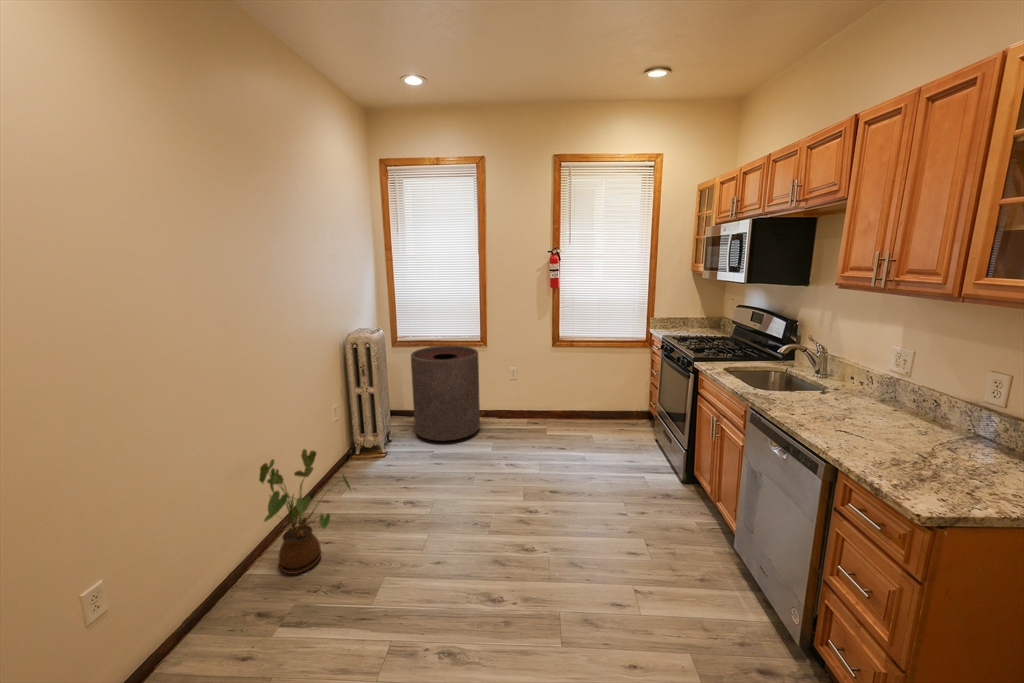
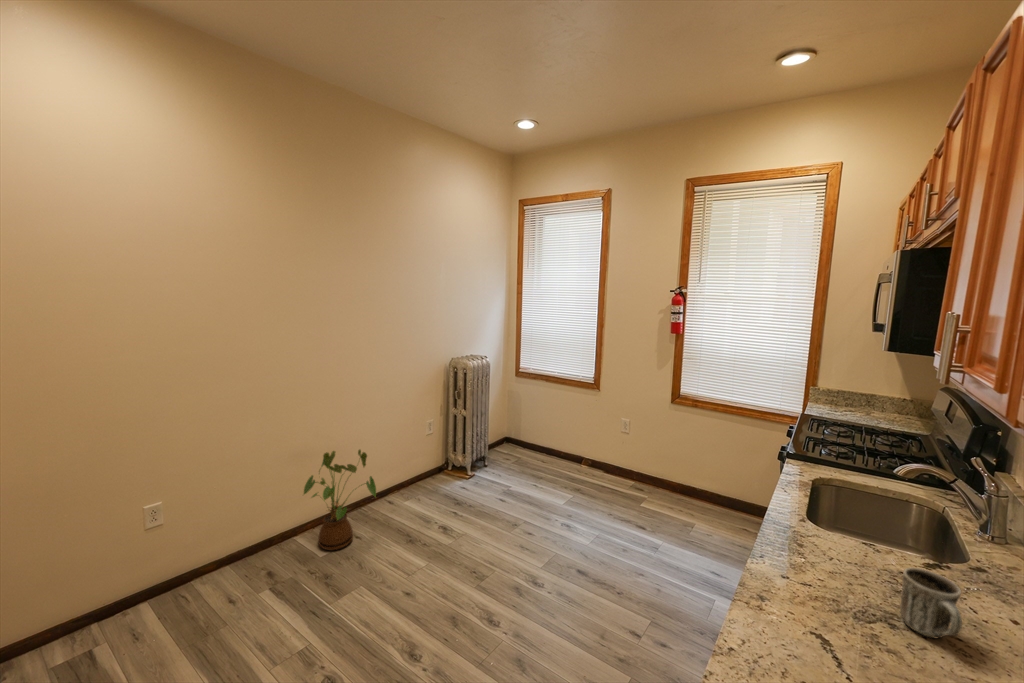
trash can: present [411,346,480,441] -> none [509,382,579,482]
mug: none [851,388,889,421] -> present [900,568,962,638]

